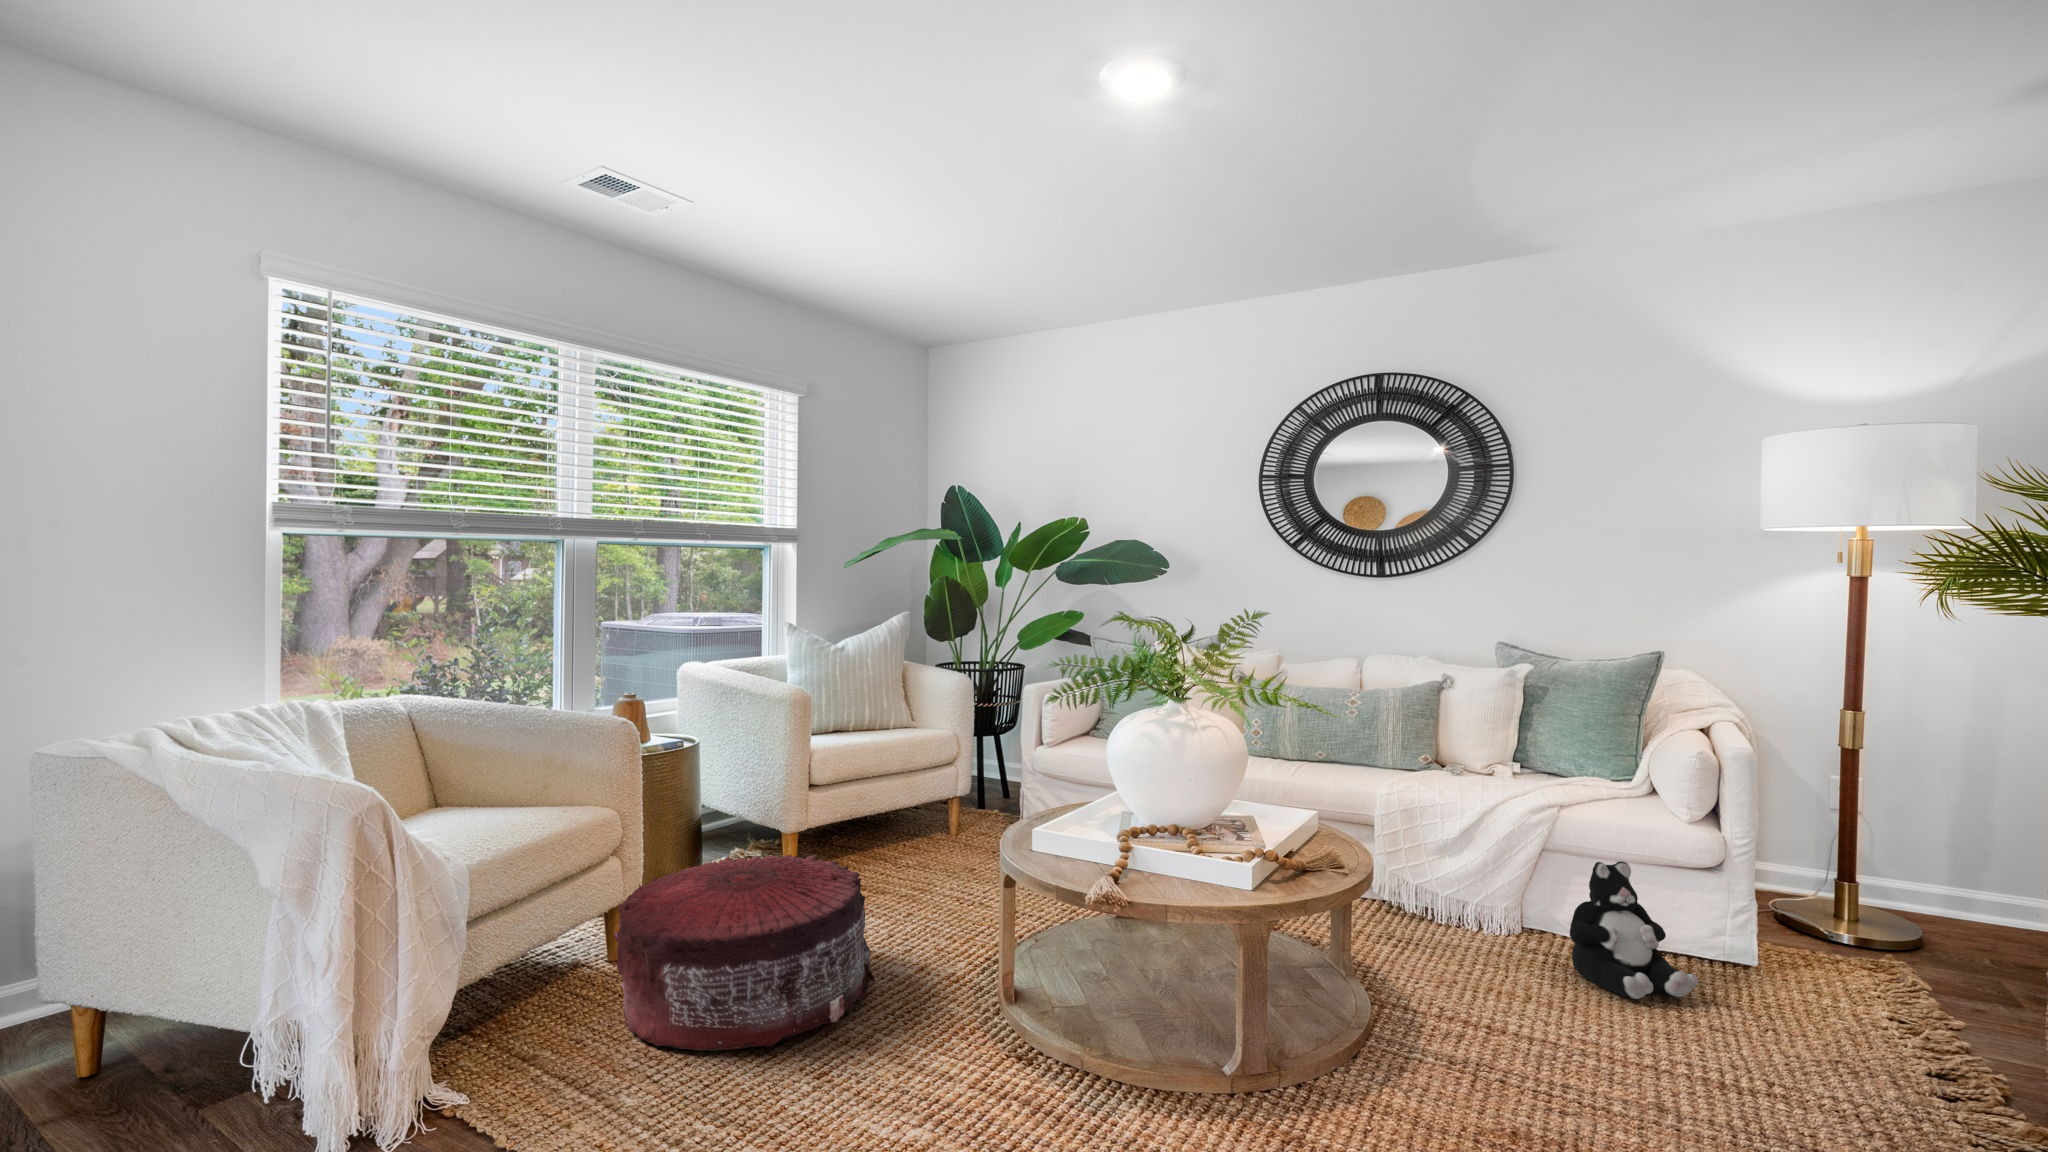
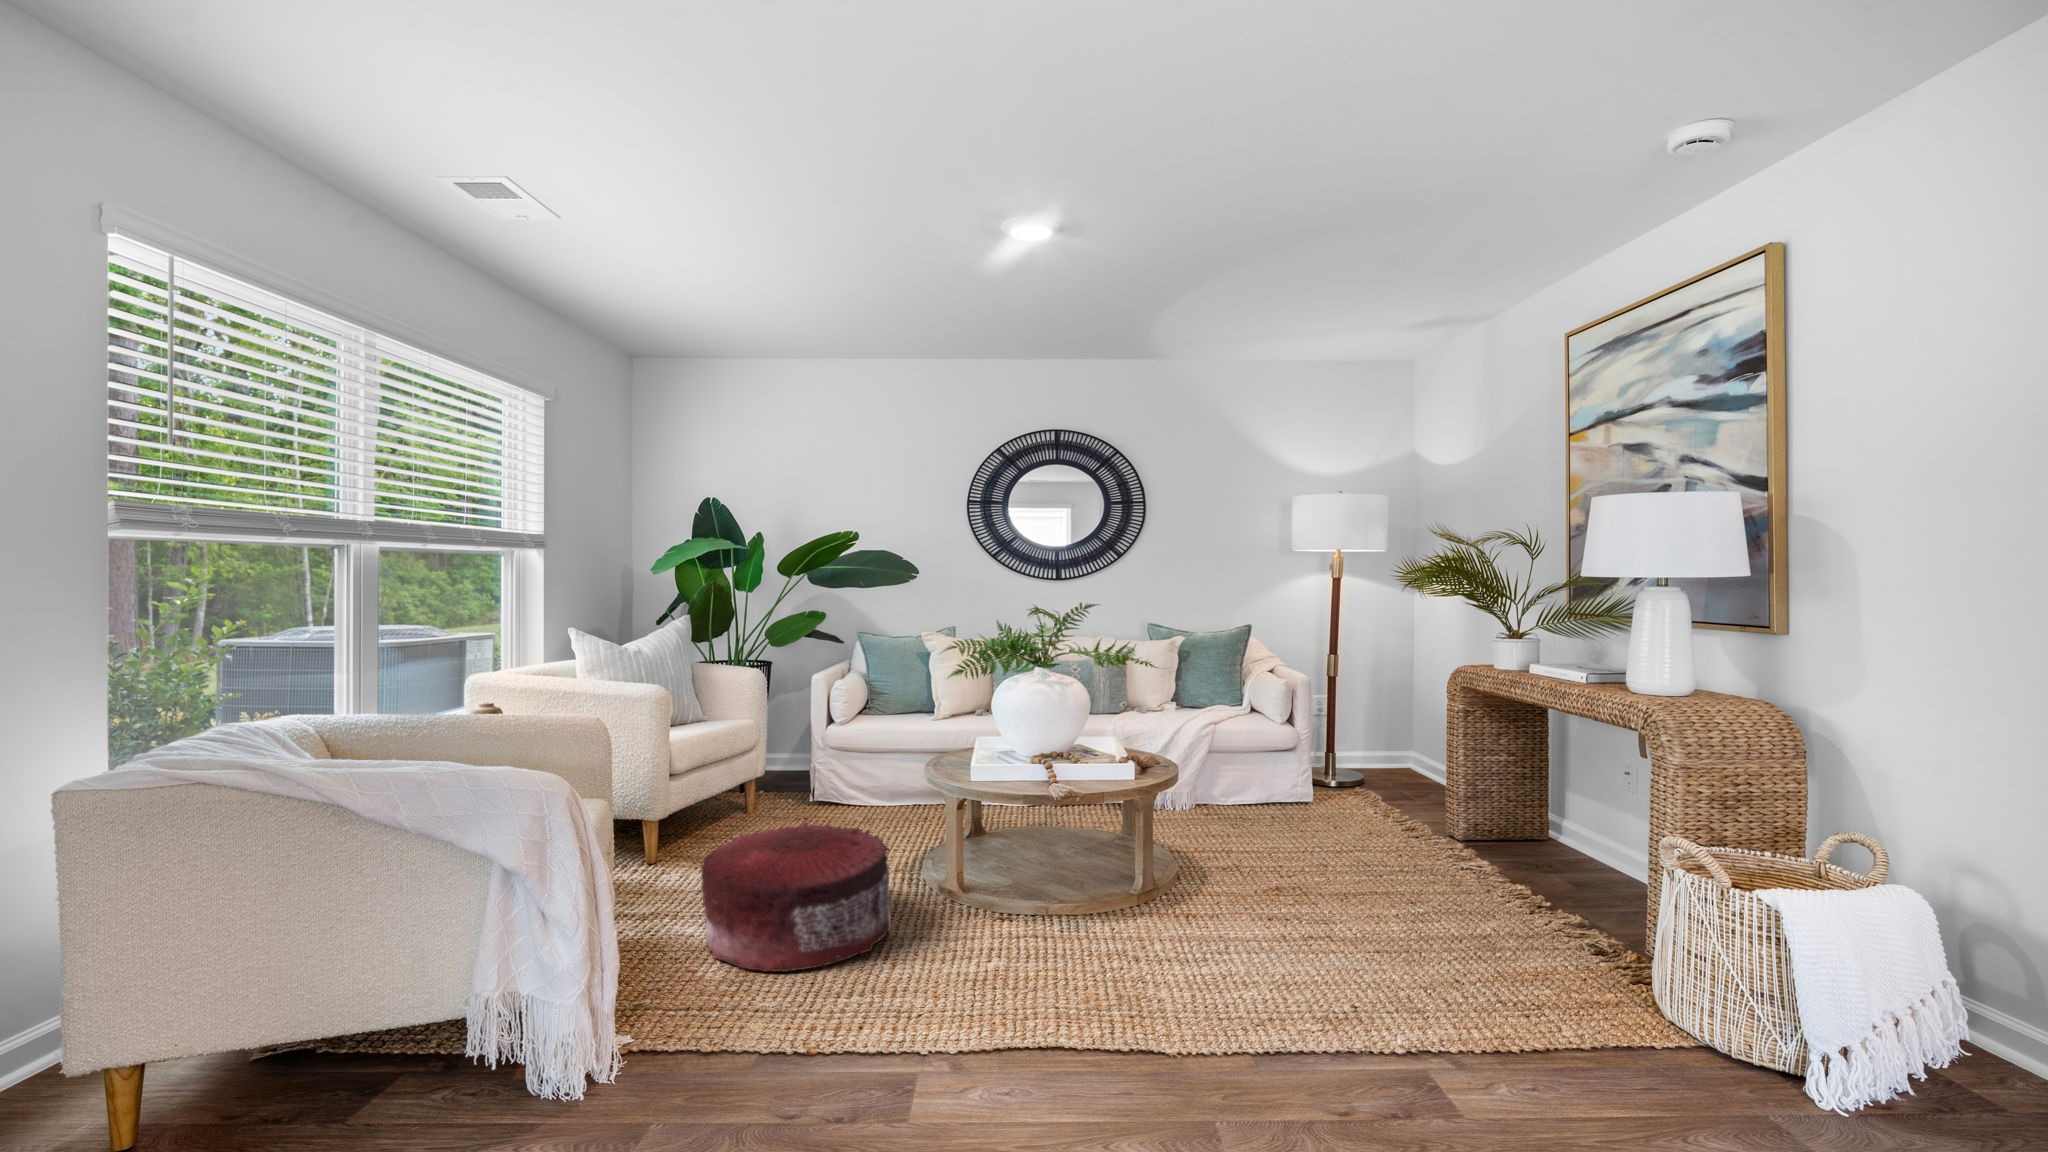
plush toy: present [1570,861,1699,999] -> none [1237,752,1305,827]

